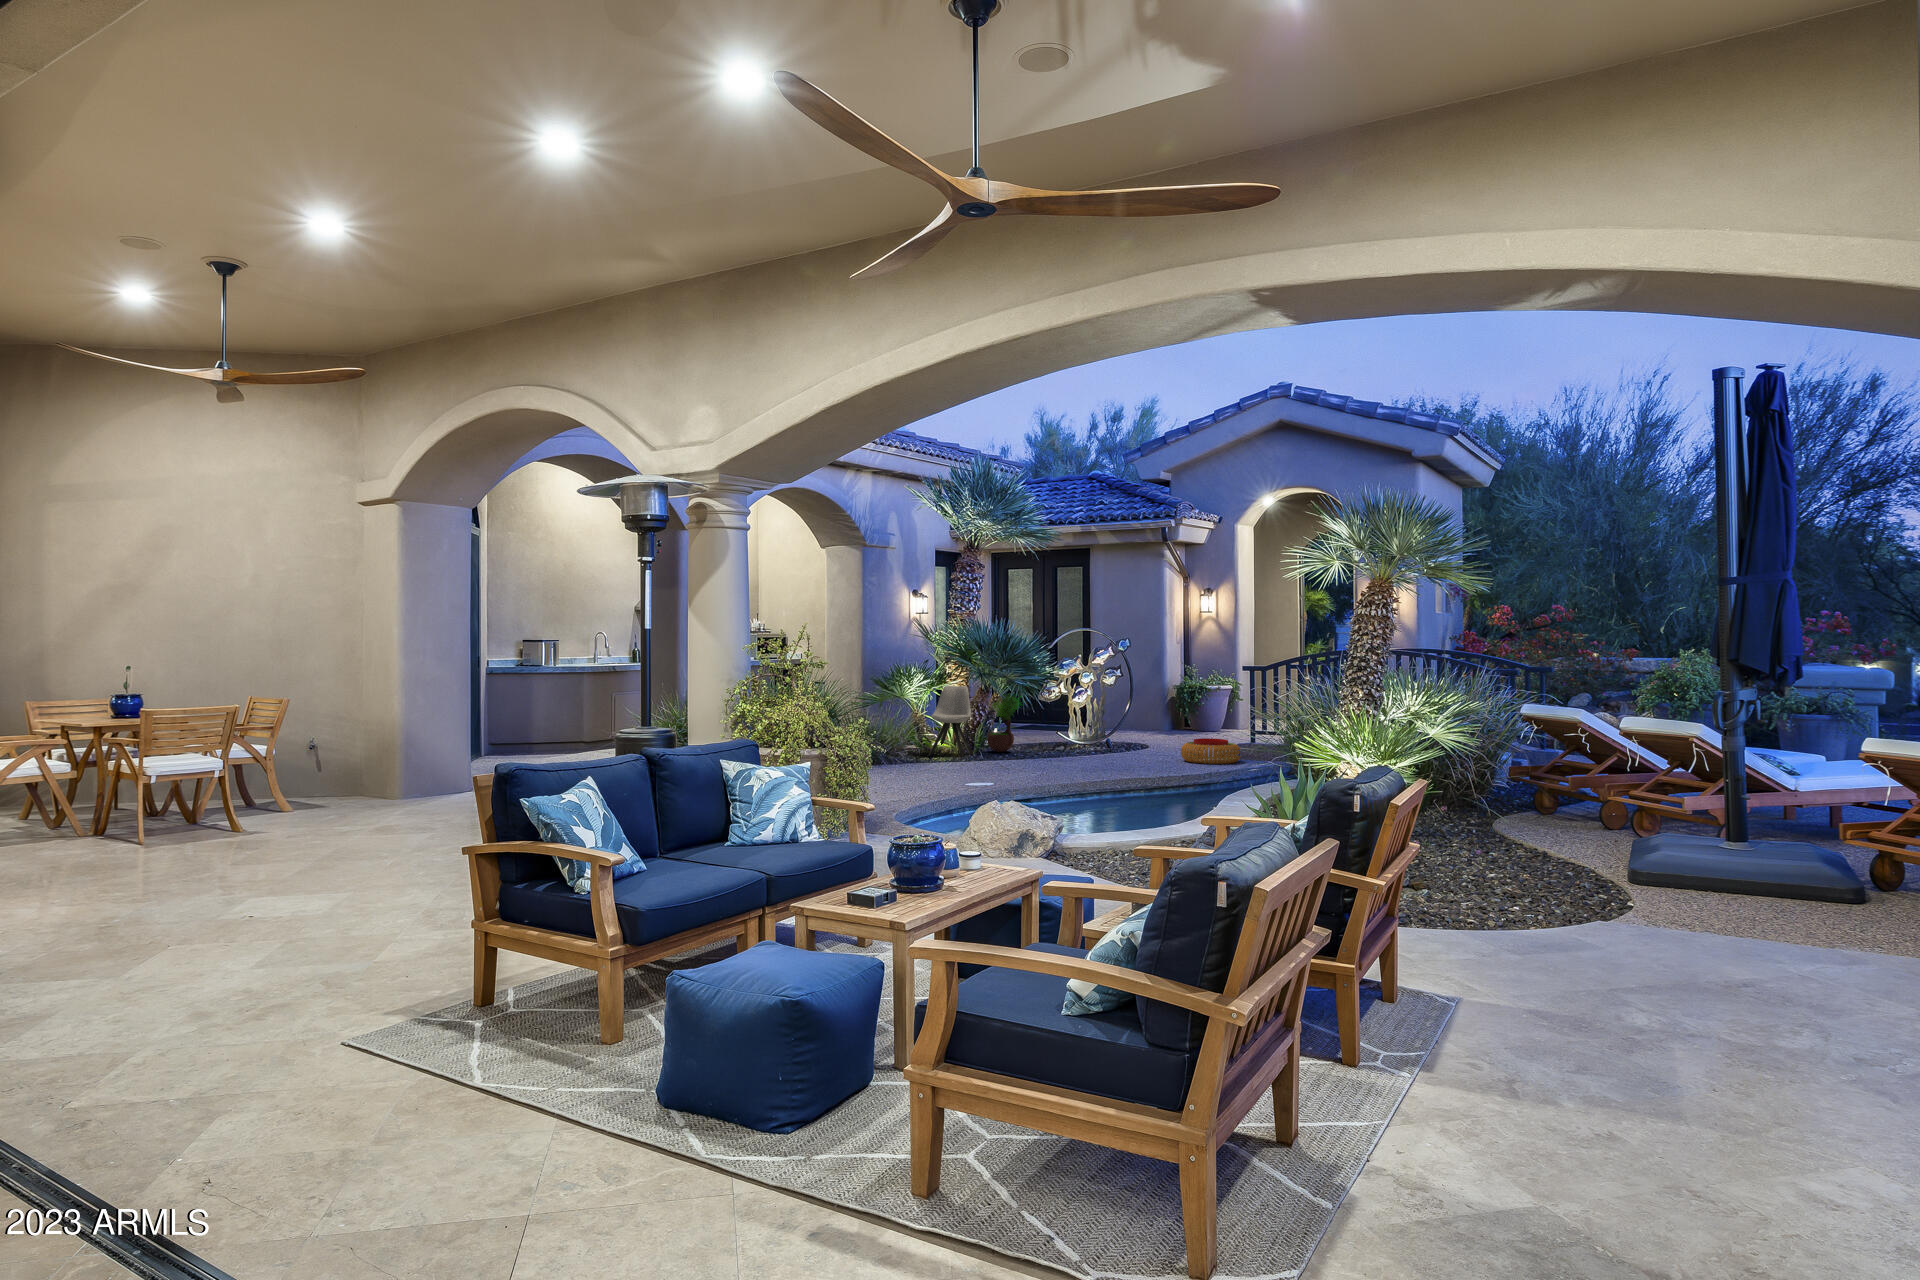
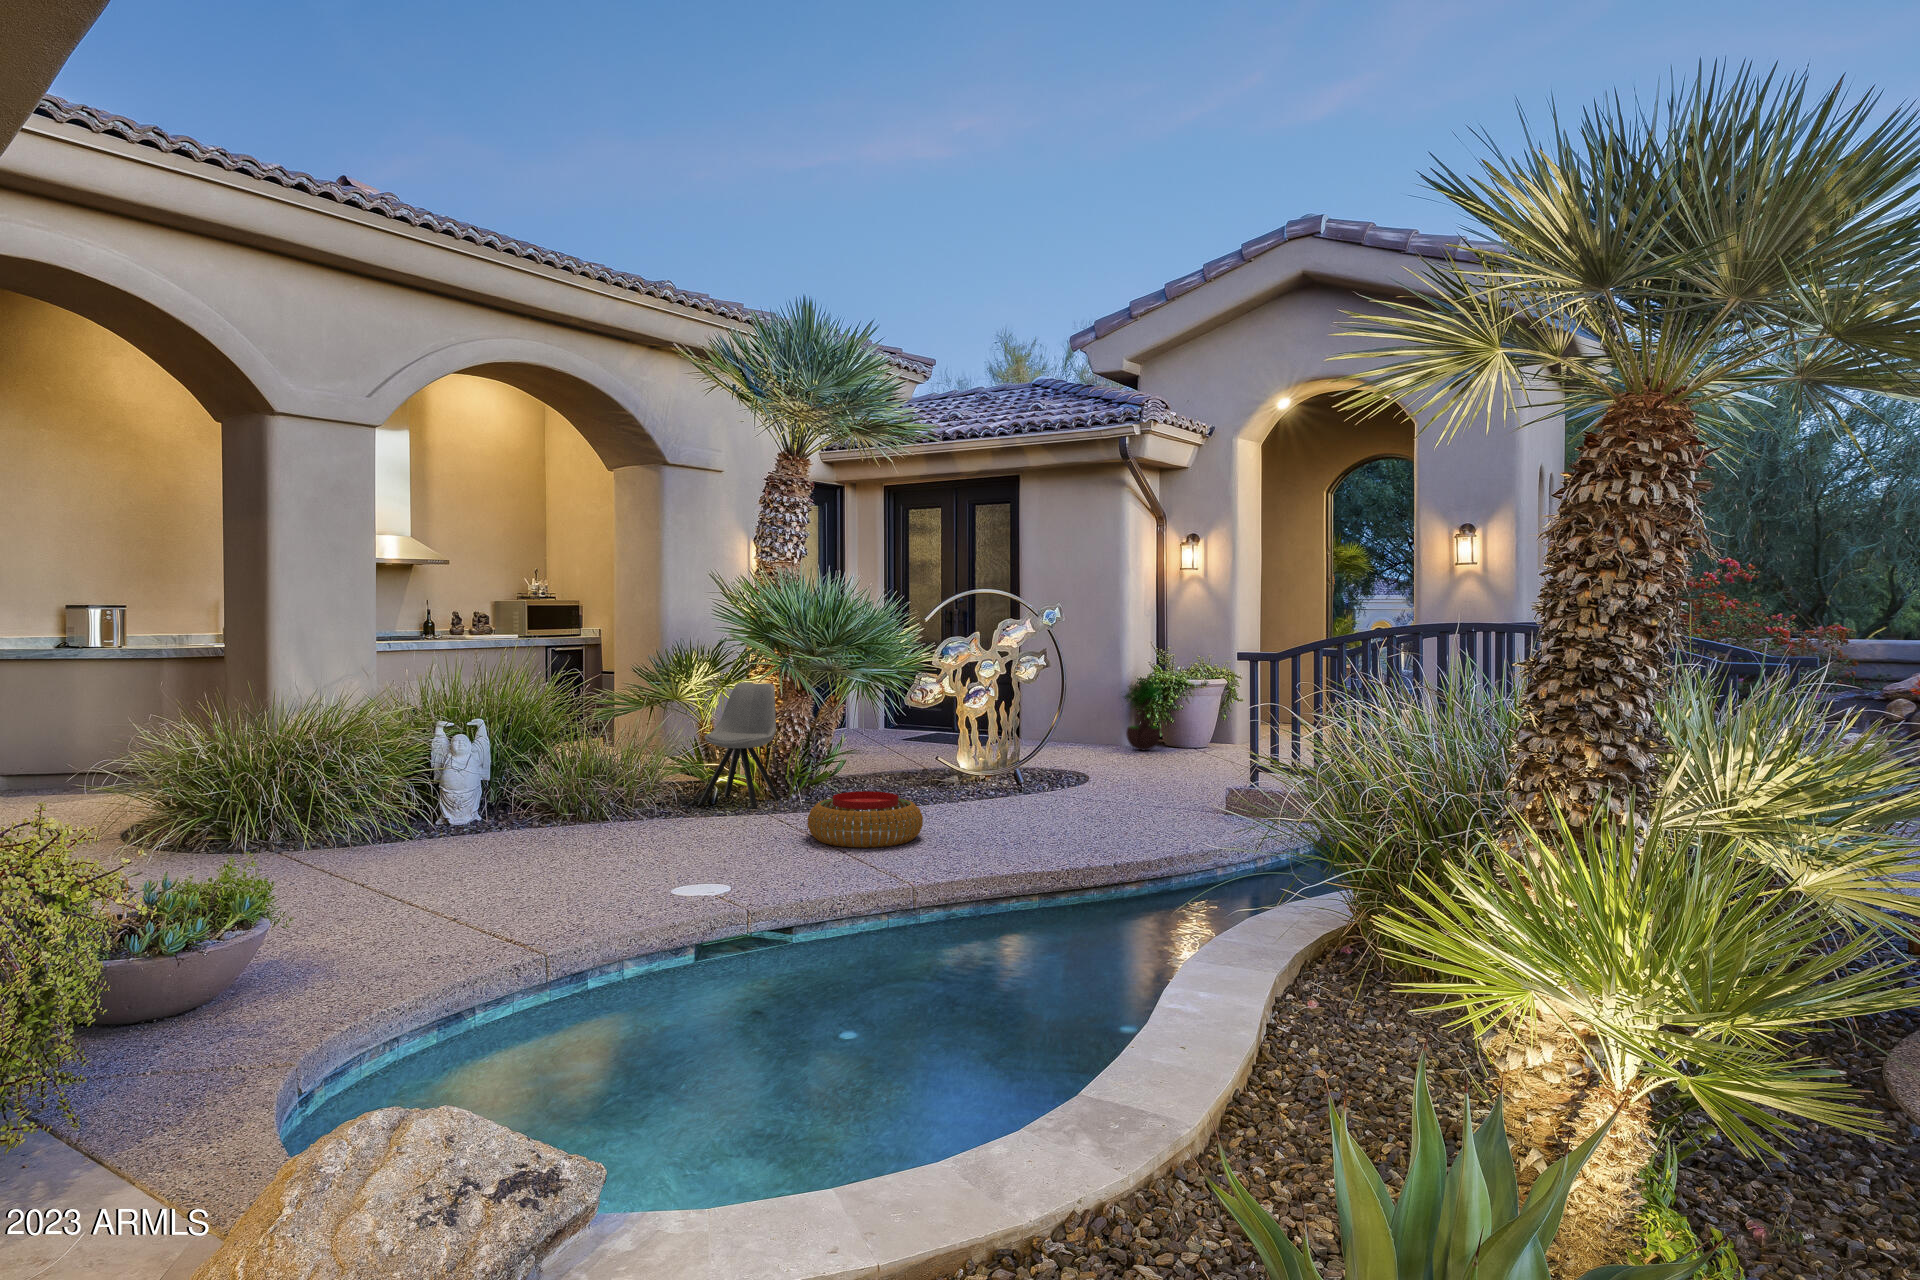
potted tree: present [987,694,1020,752] -> present [1124,678,1162,750]
pouf: present [1181,738,1240,764] -> present [808,791,923,848]

